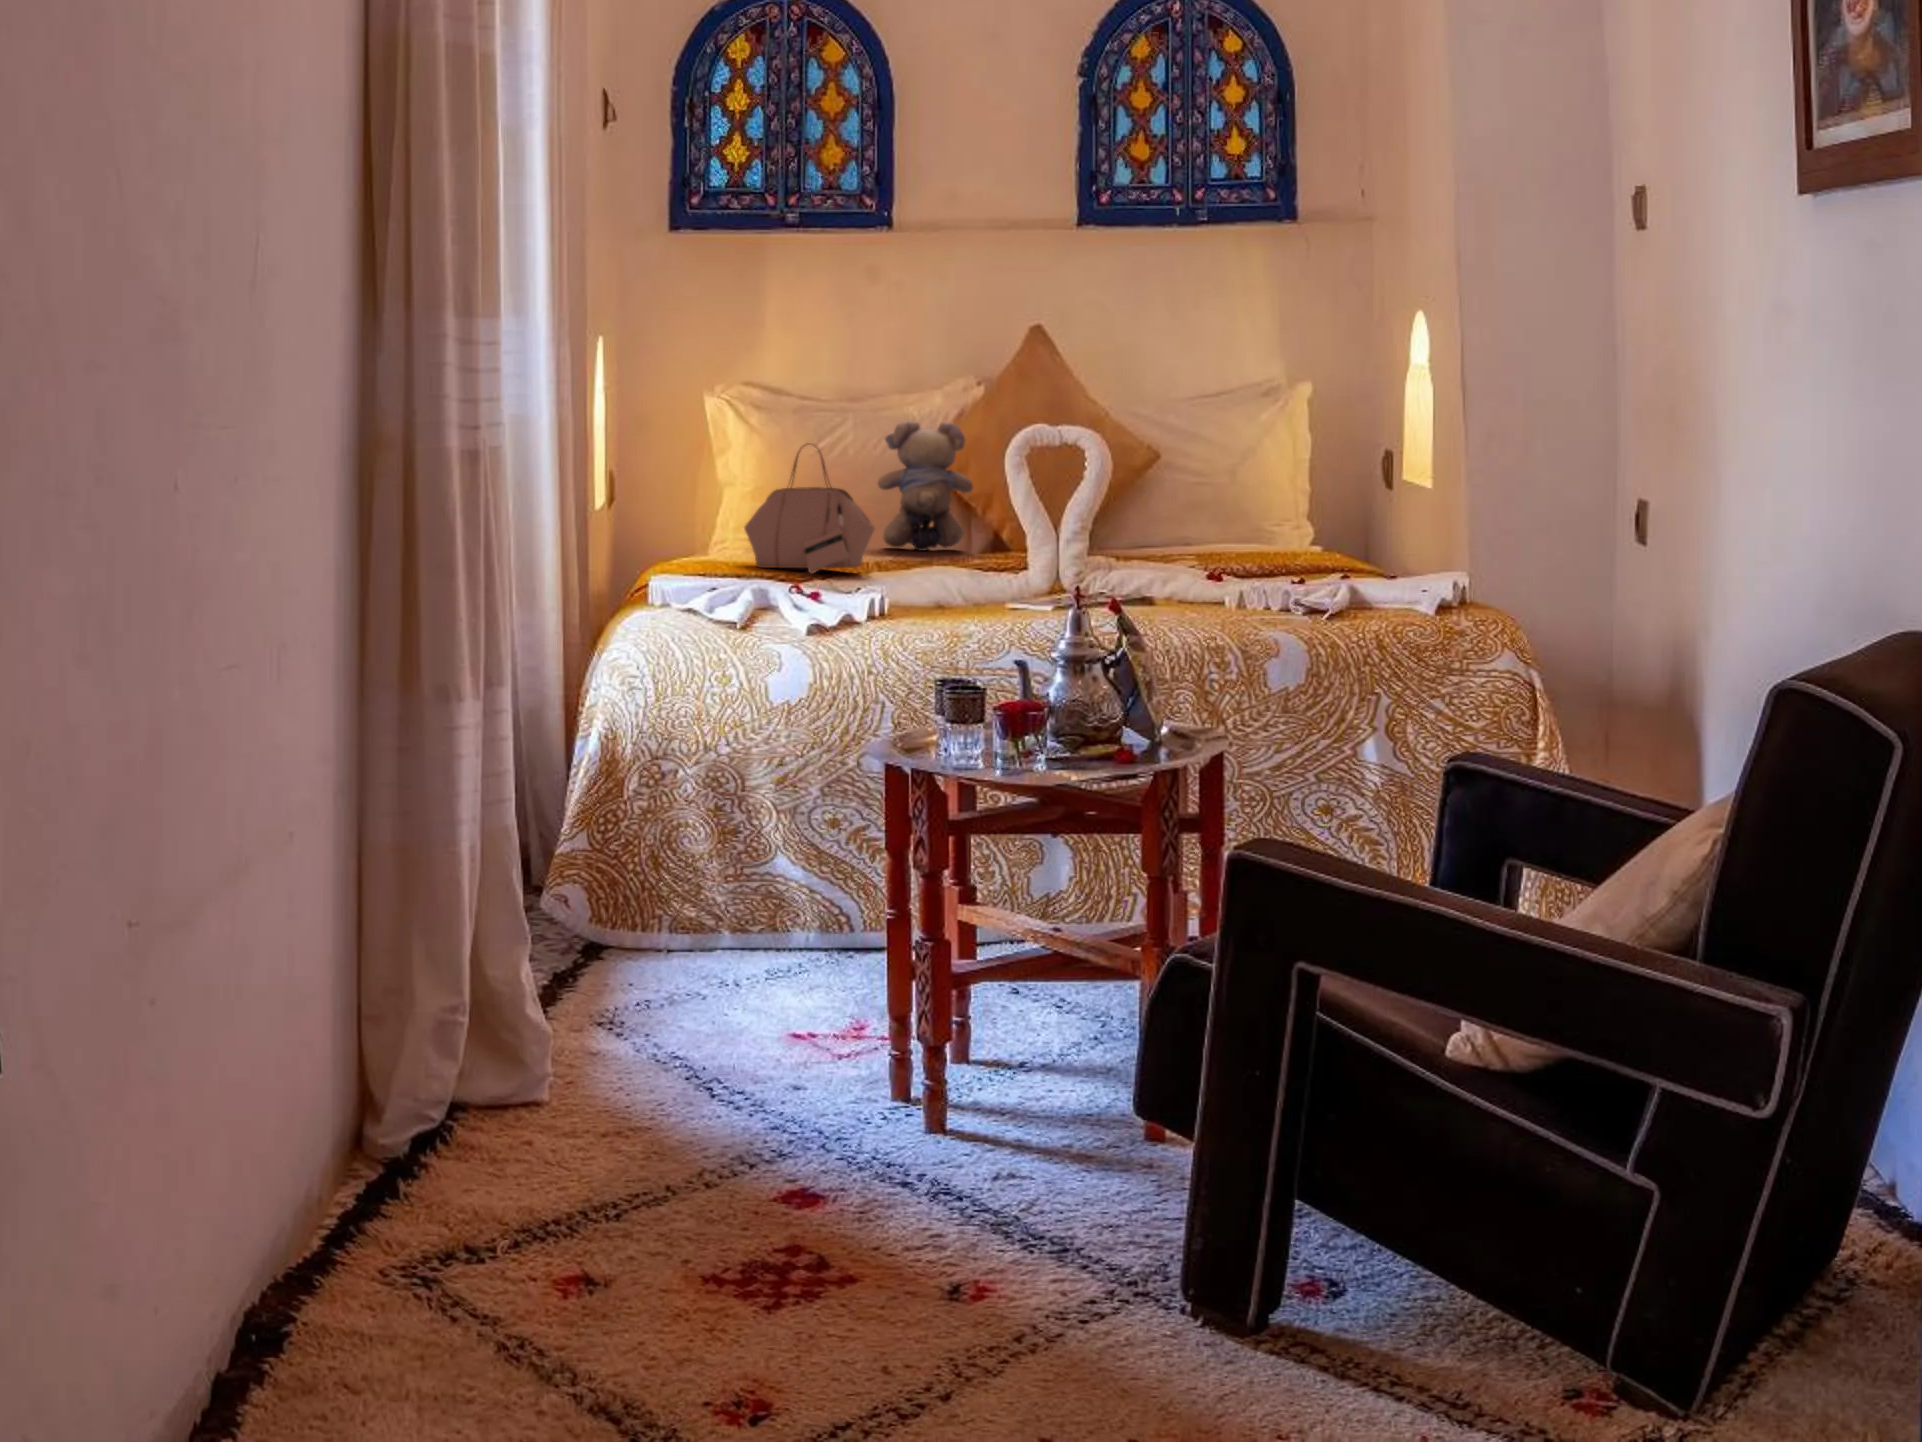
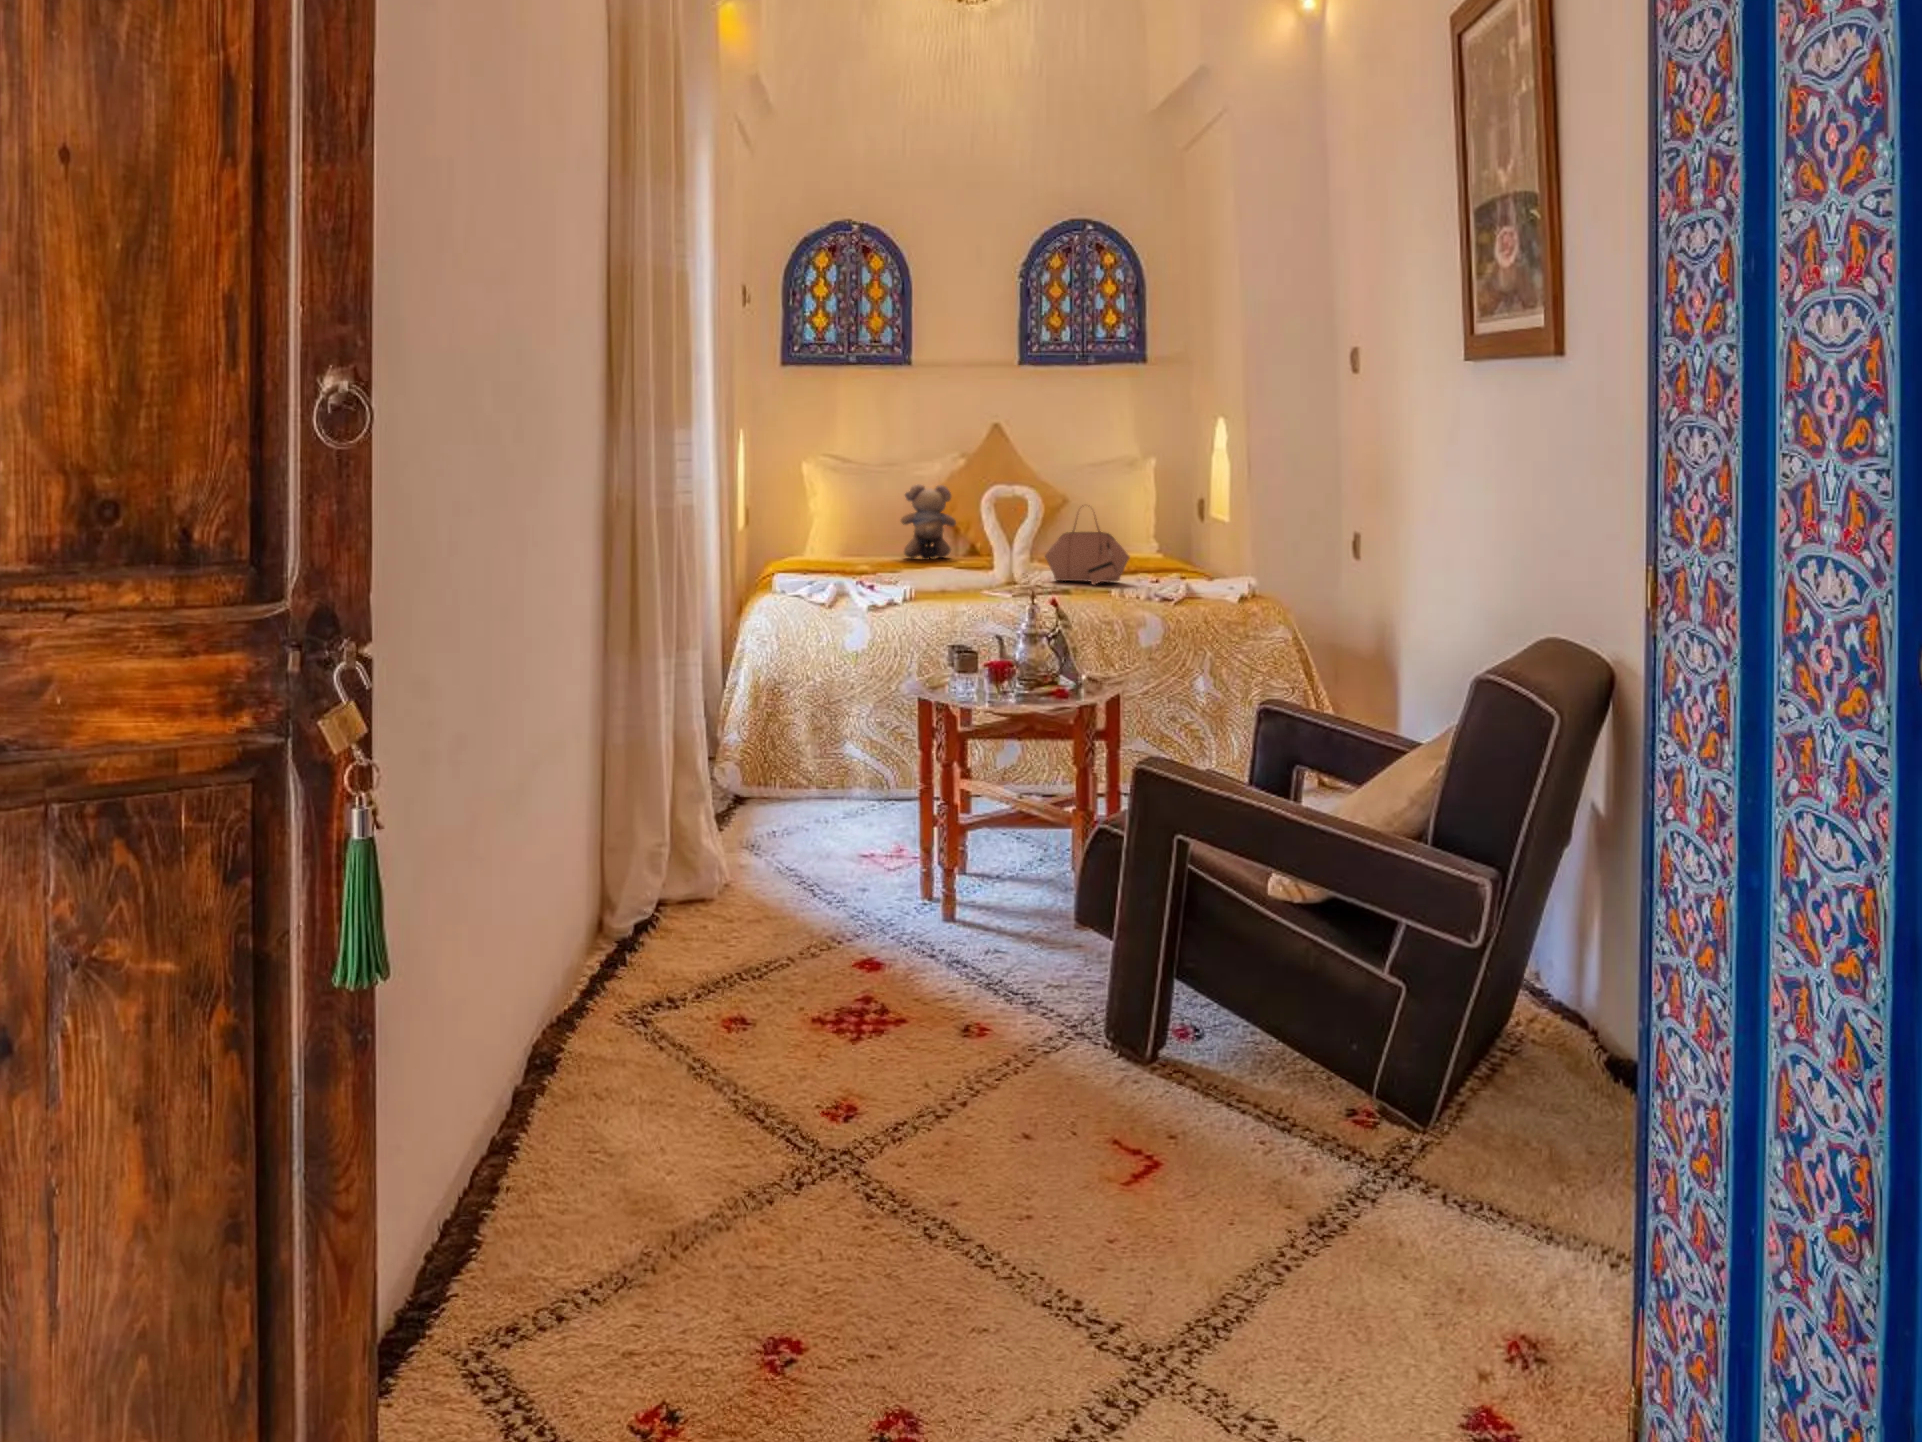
handbag: present [744,444,875,574] -> present [1045,505,1130,585]

